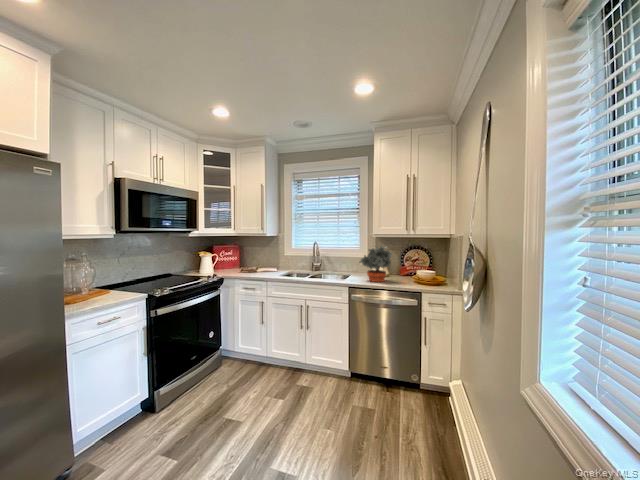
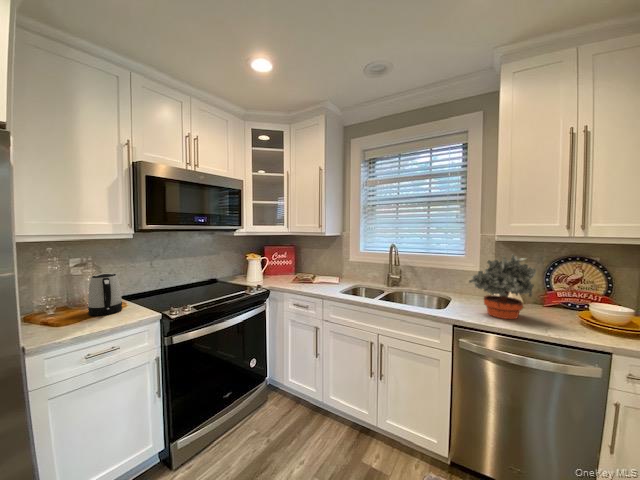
kettle: none [82,266,109,298] -> present [88,273,122,316]

